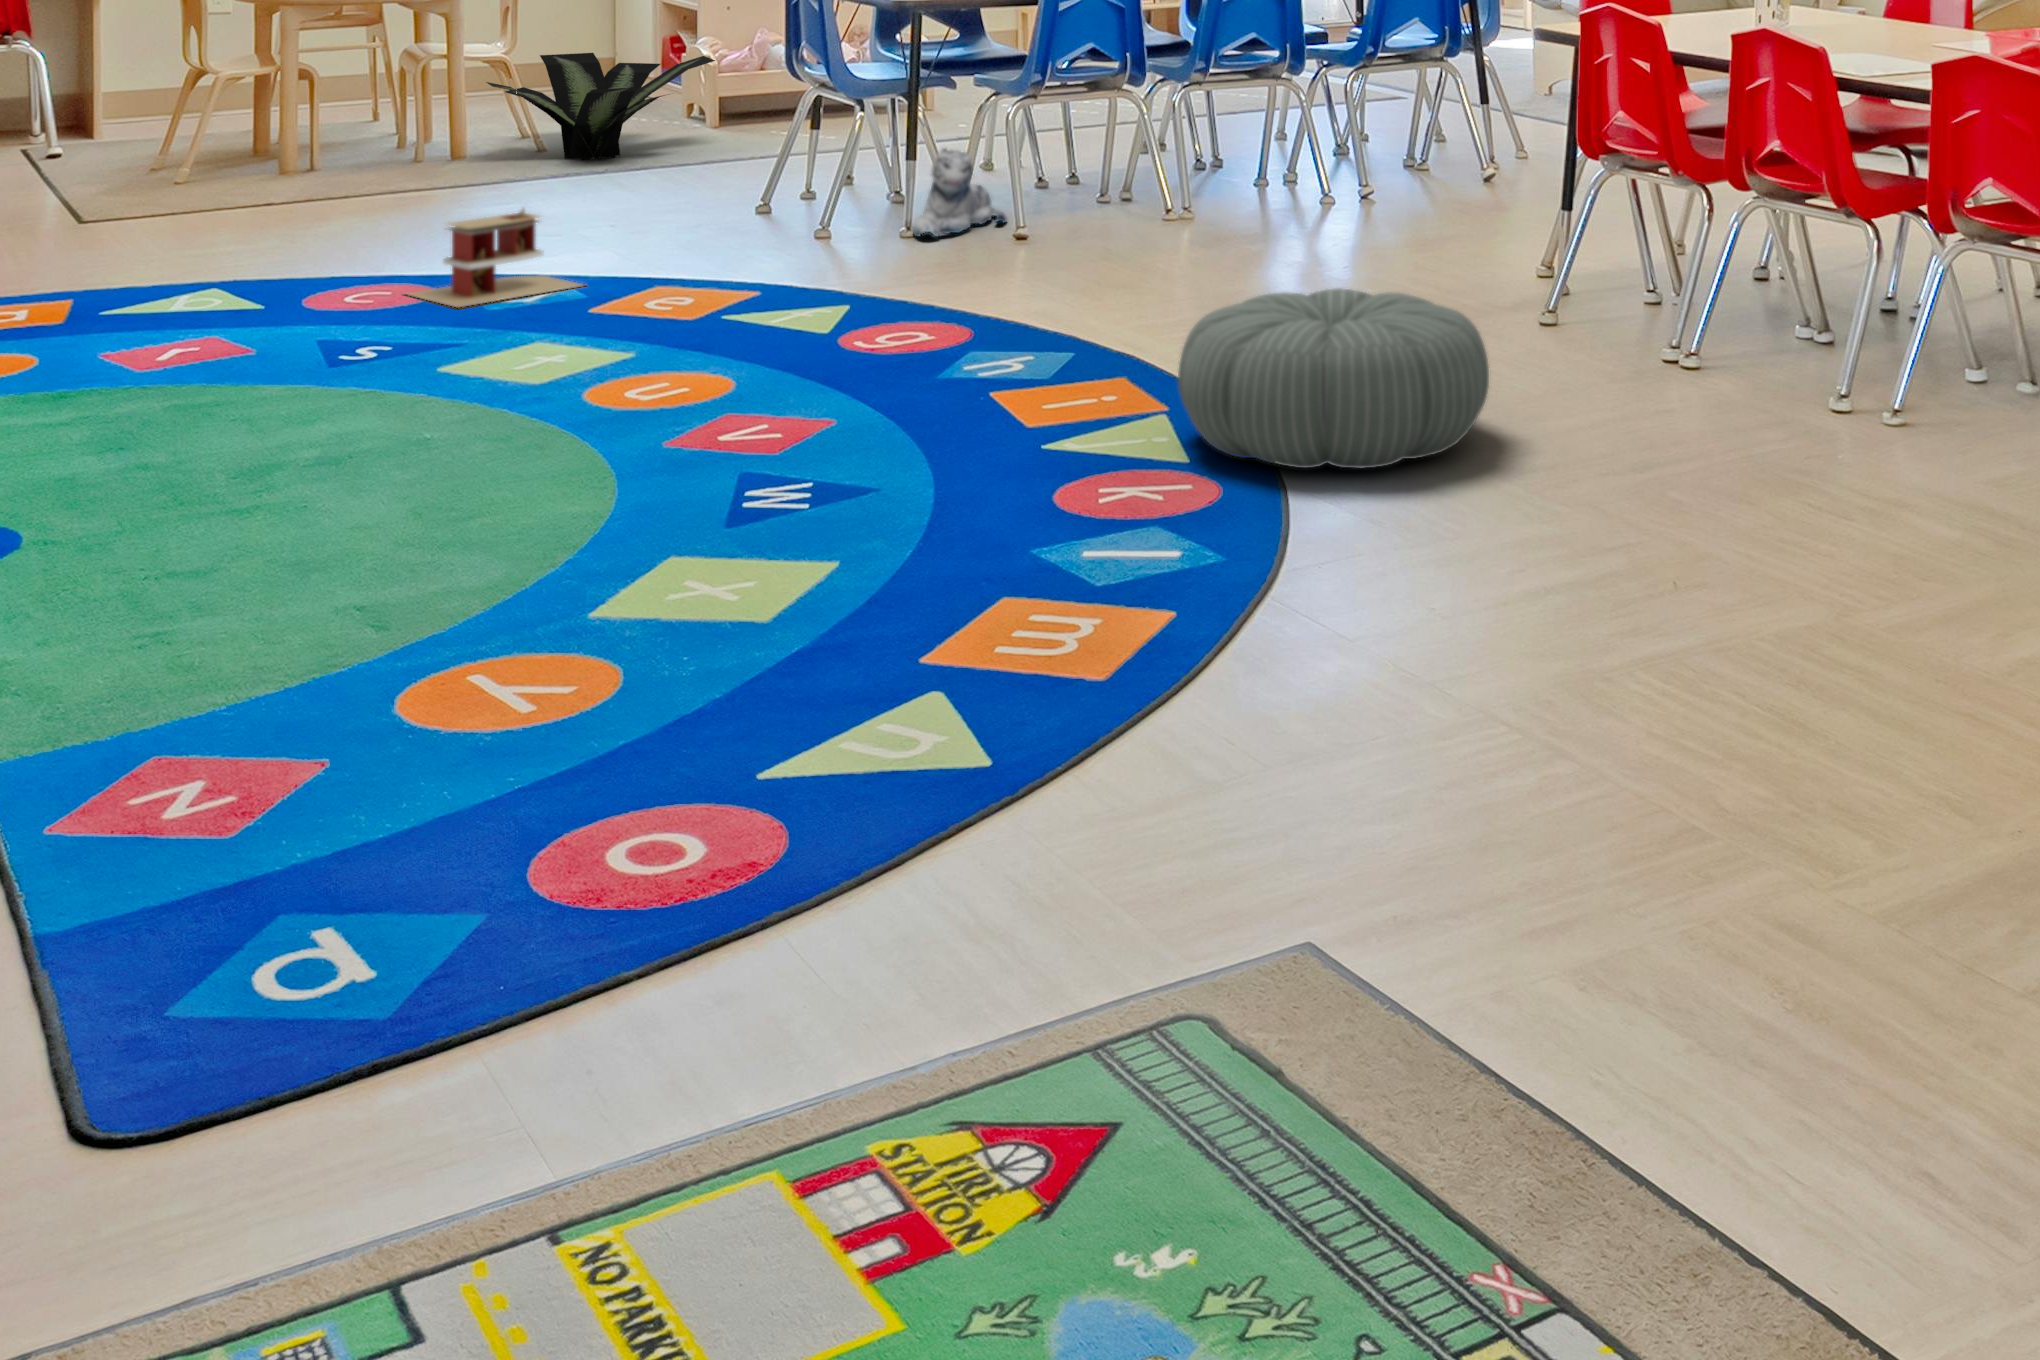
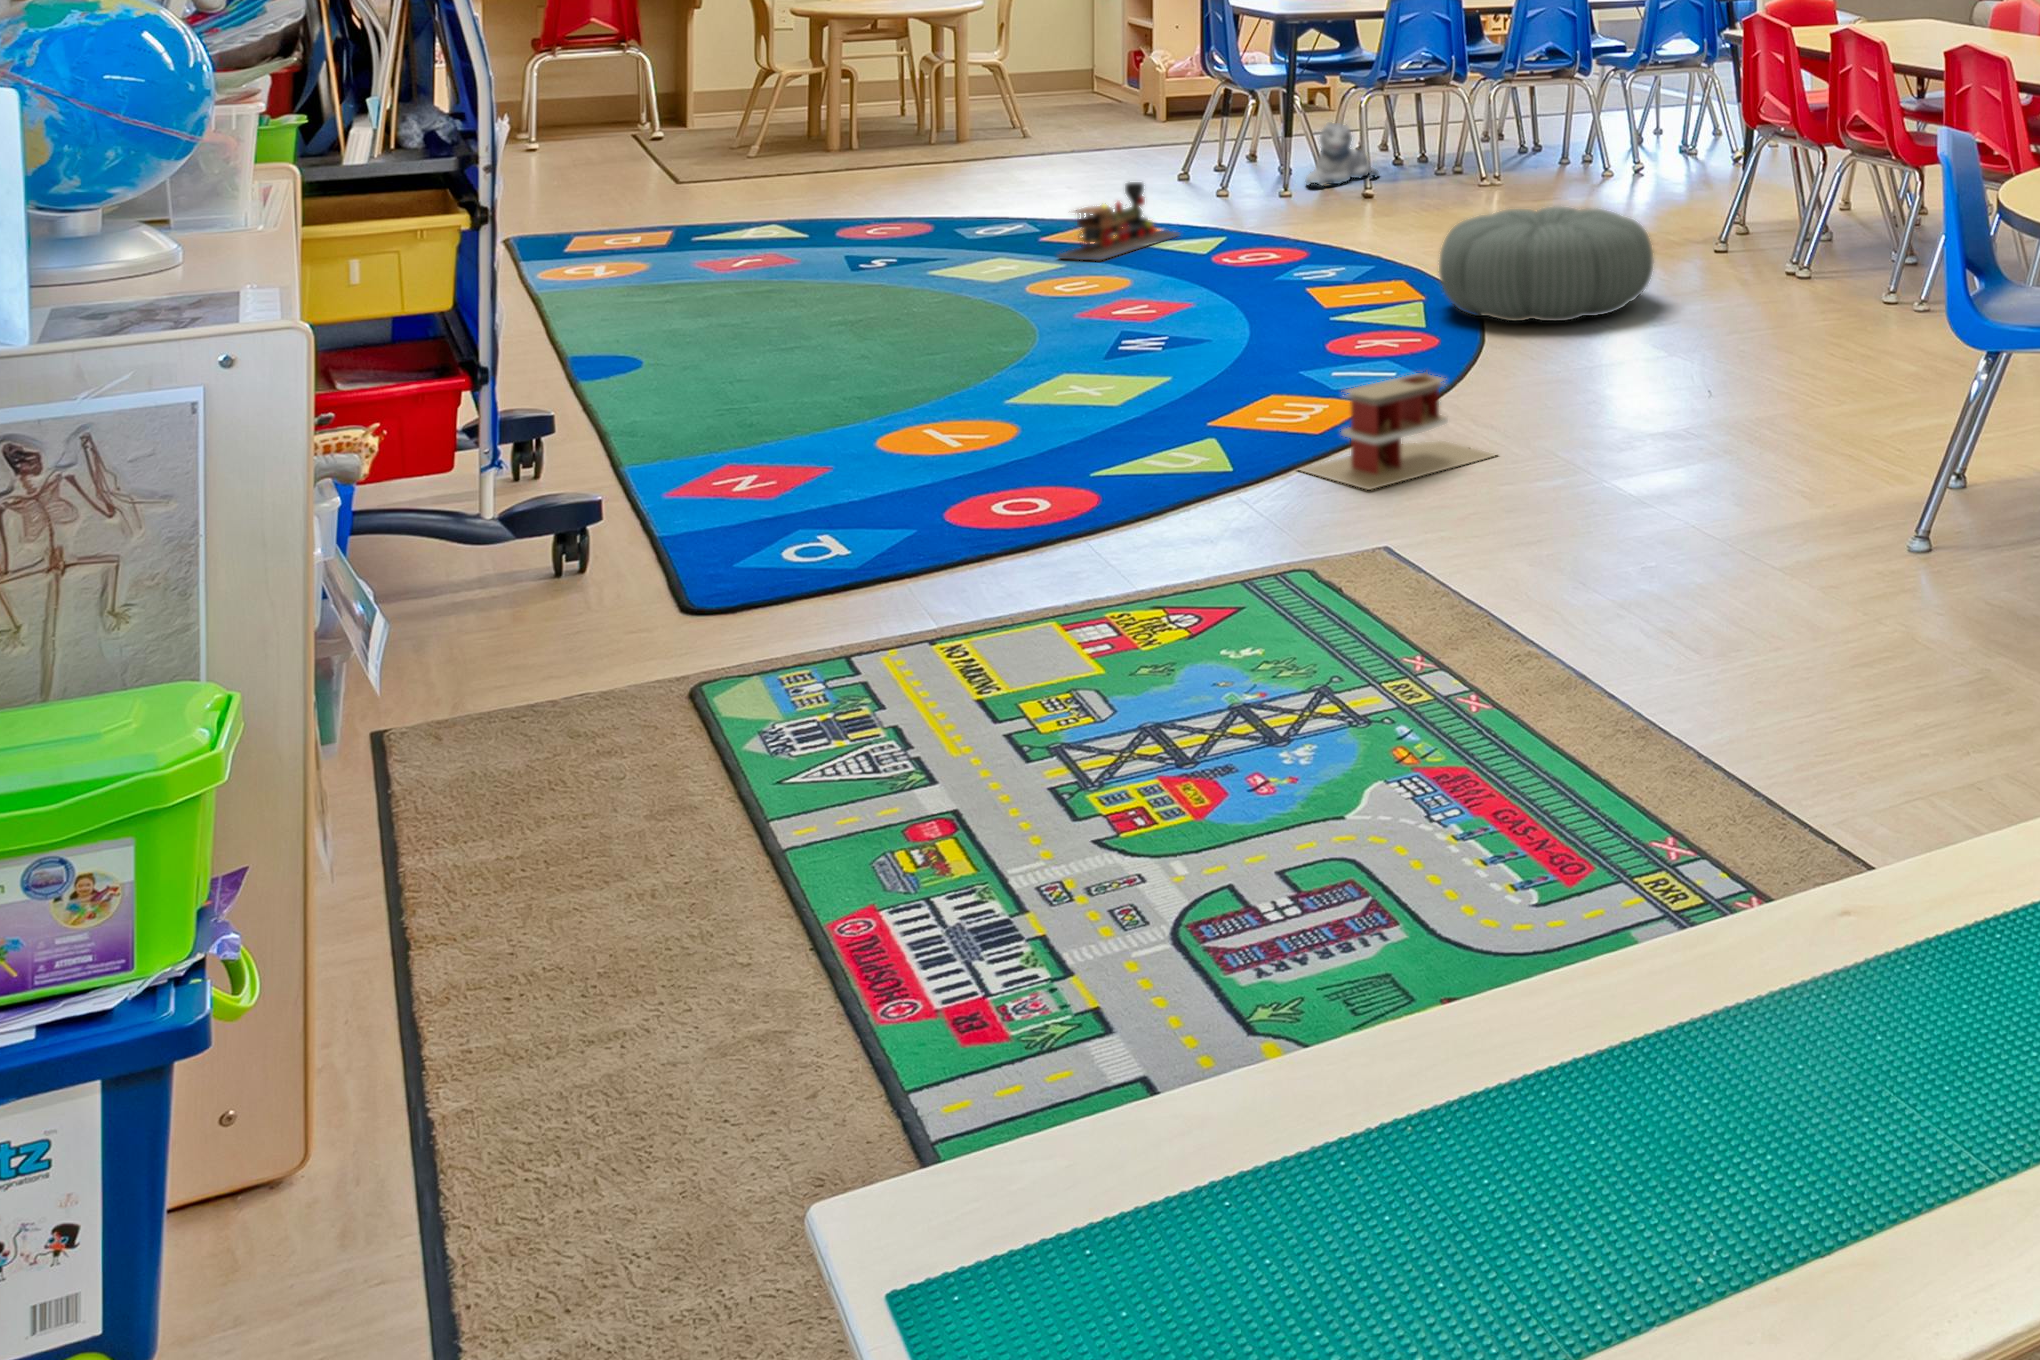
potted plant: present [486,53,715,160] -> none [992,55,1173,136]
toy house: present [408,210,582,307] -> present [1301,370,1494,490]
toy train: none [605,240,768,356] -> present [1058,182,1180,261]

